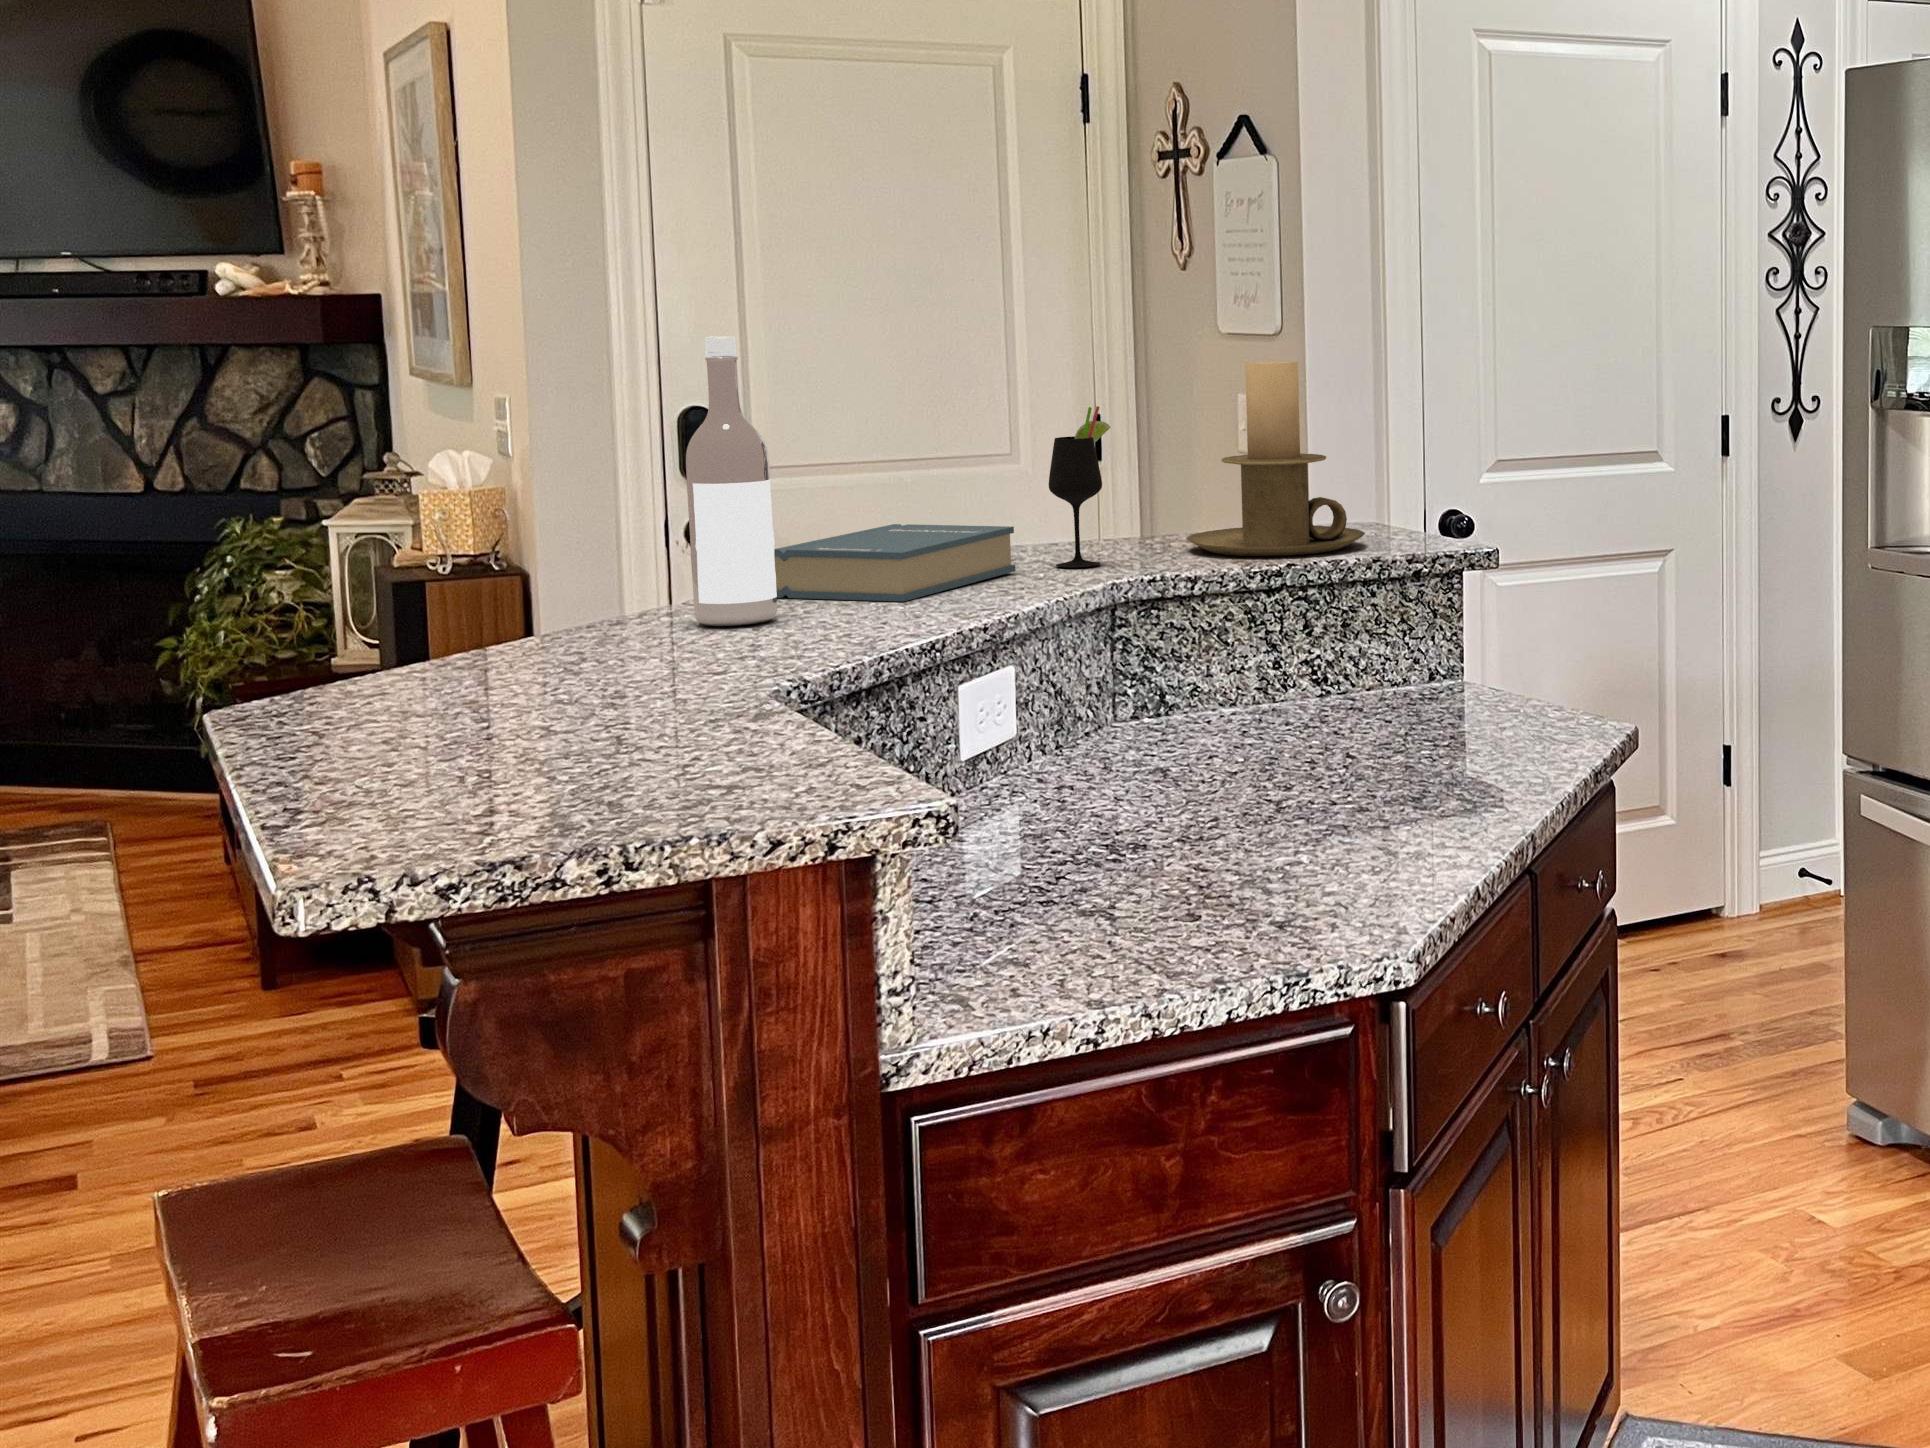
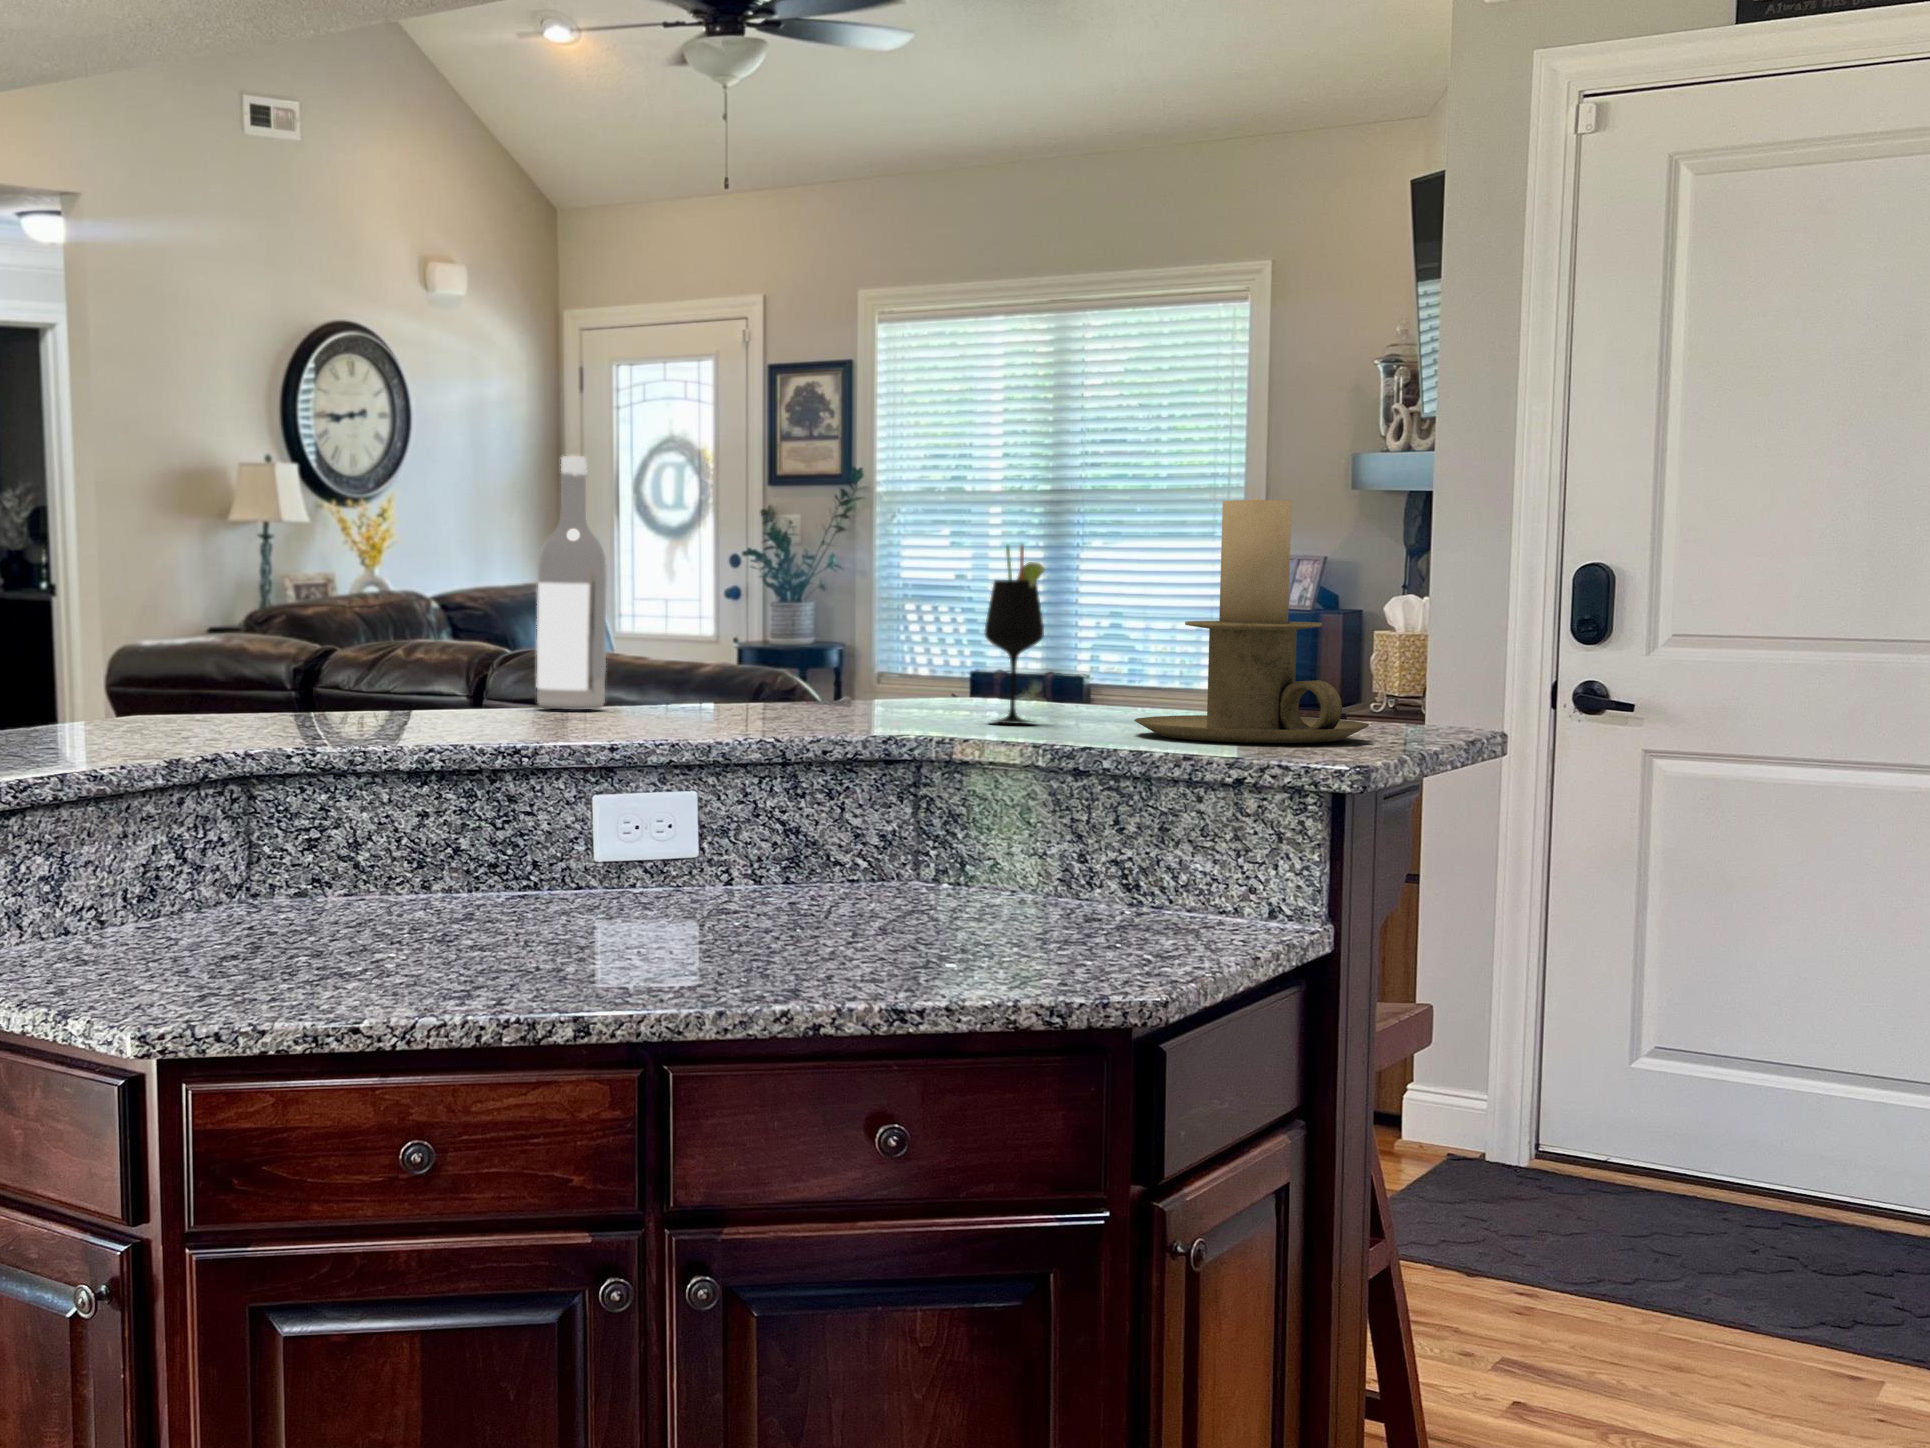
hardback book: present [774,524,1015,602] -> none [715,663,937,718]

